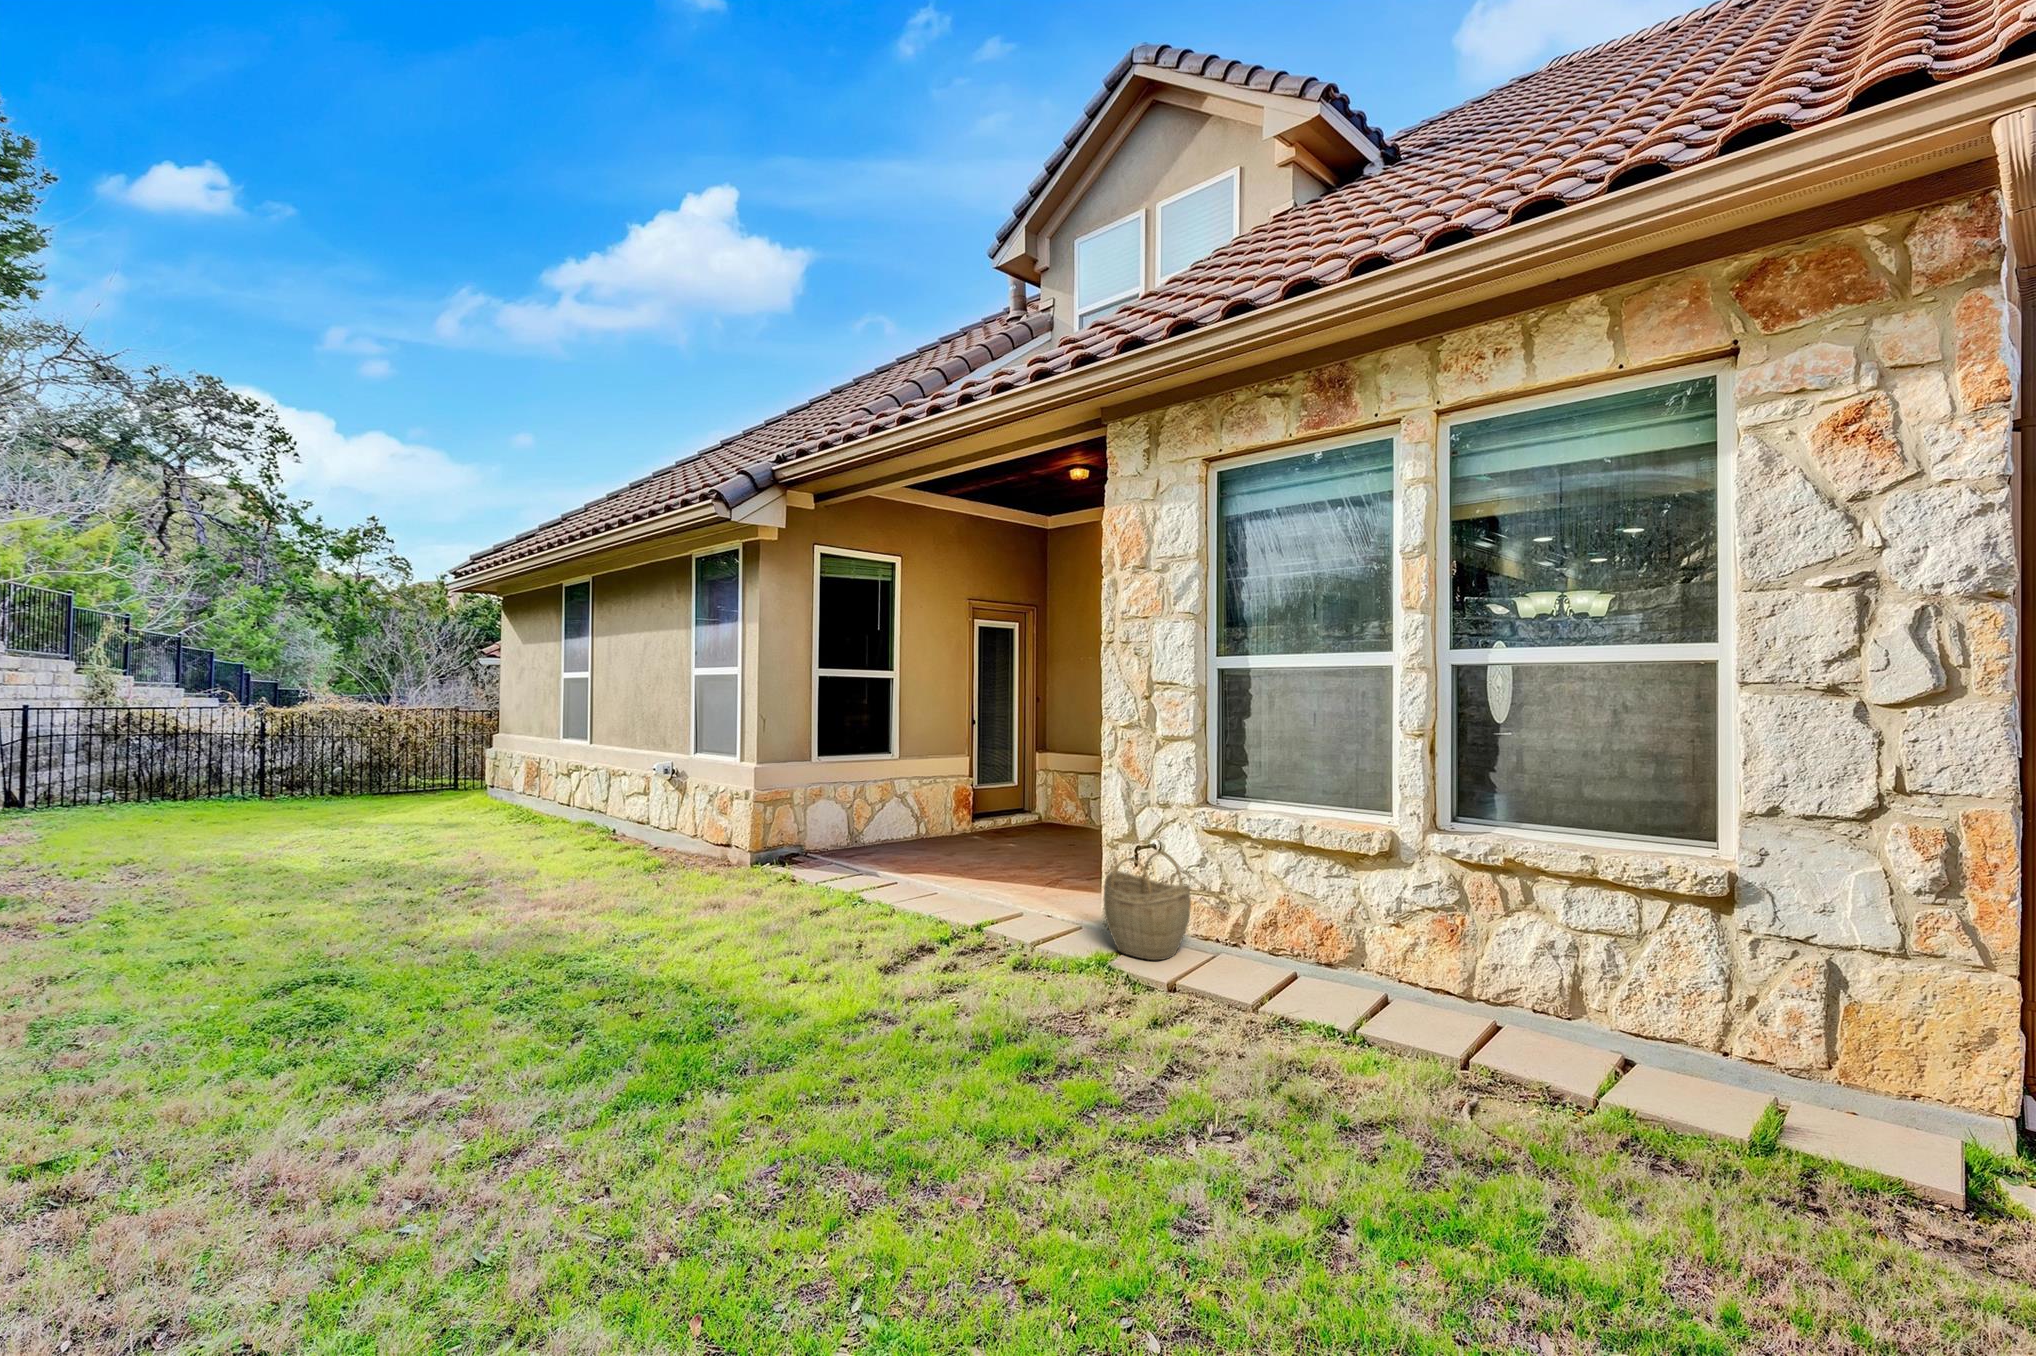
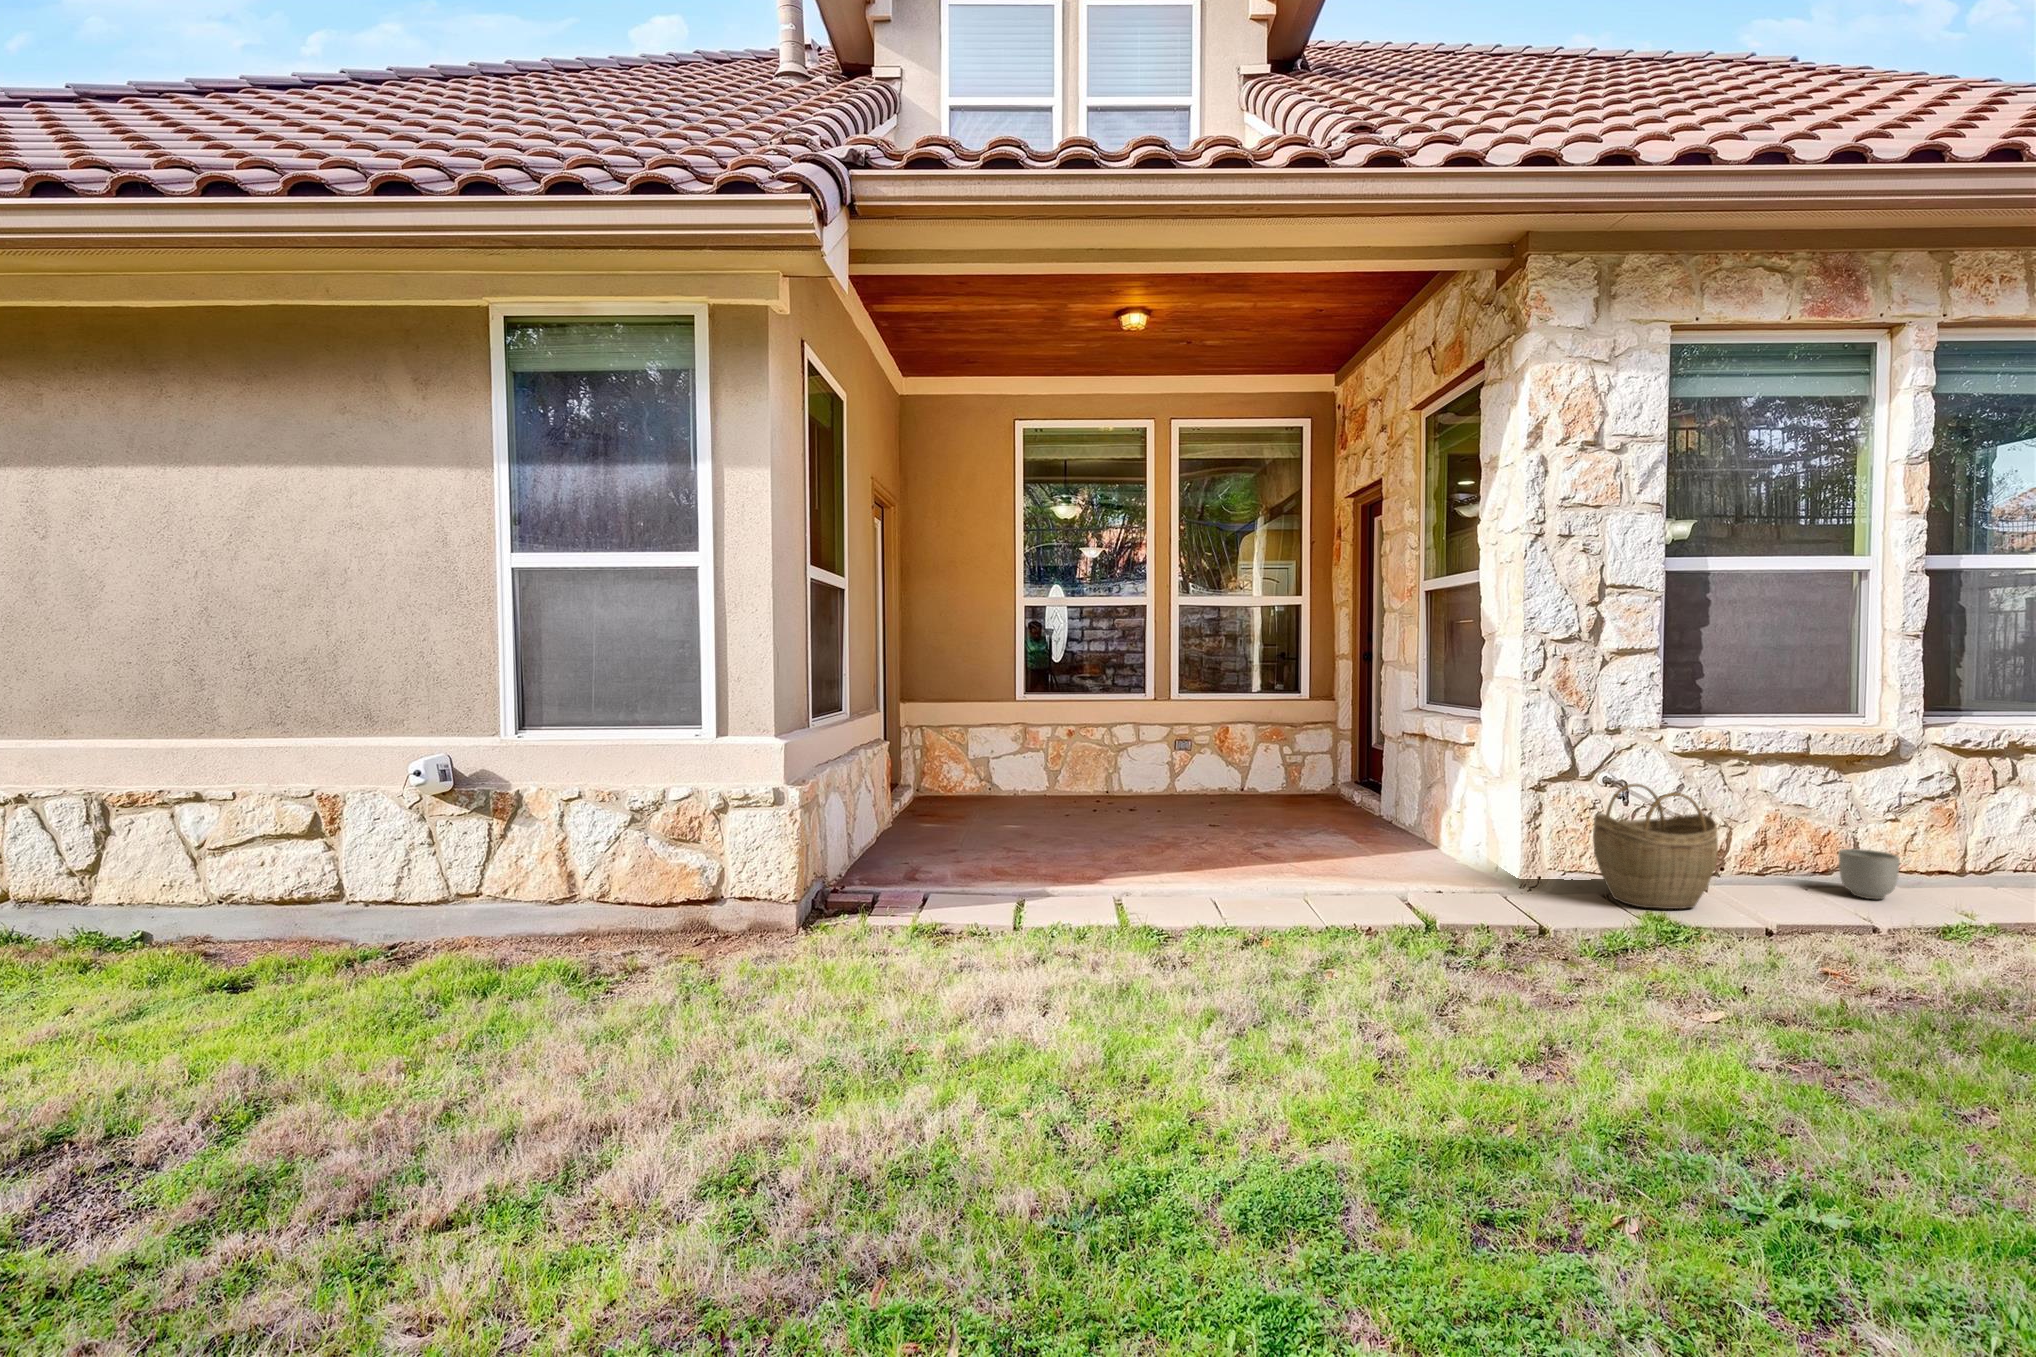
planter: none [1309,942,1356,995] -> present [1838,849,1900,899]

